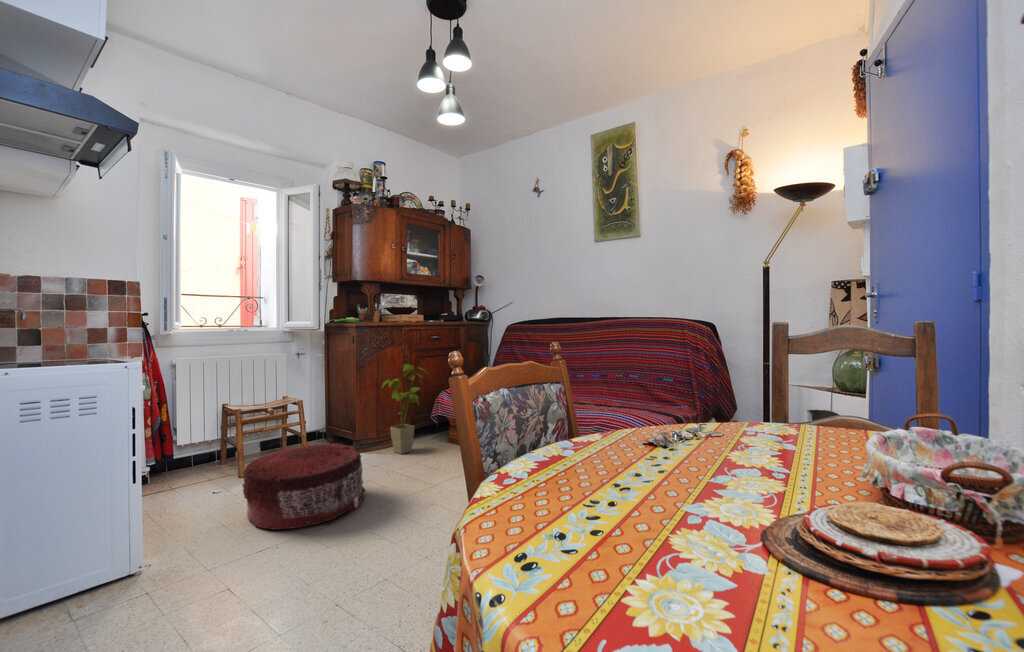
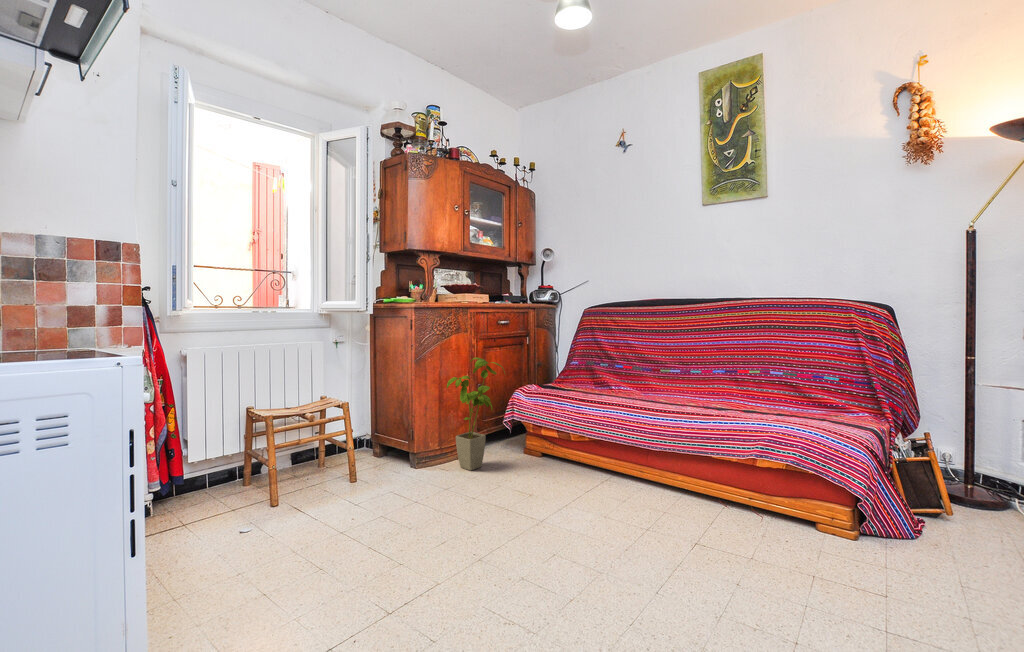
pouf: present [242,442,366,530] -> none [289,464,452,606]

